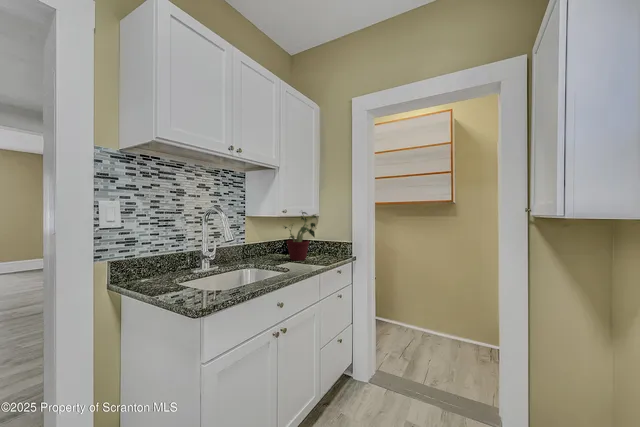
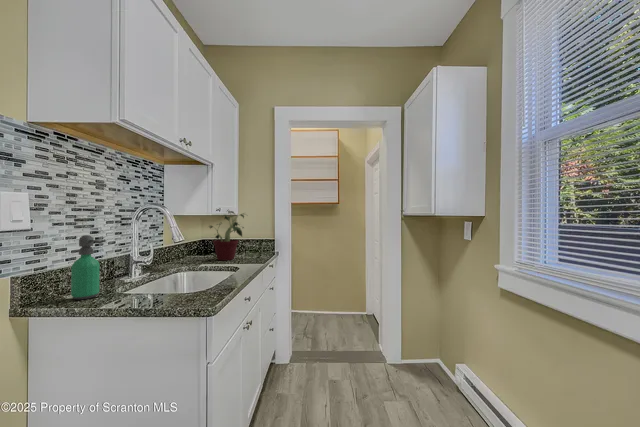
soap dispenser: none [140,233,160,283] -> present [71,235,101,300]

